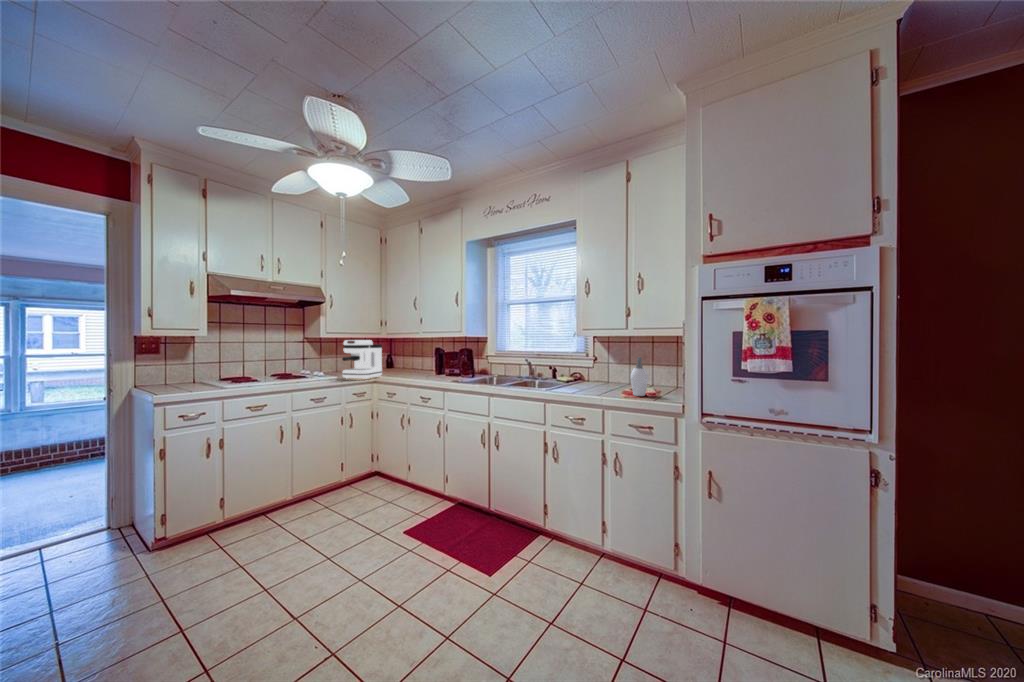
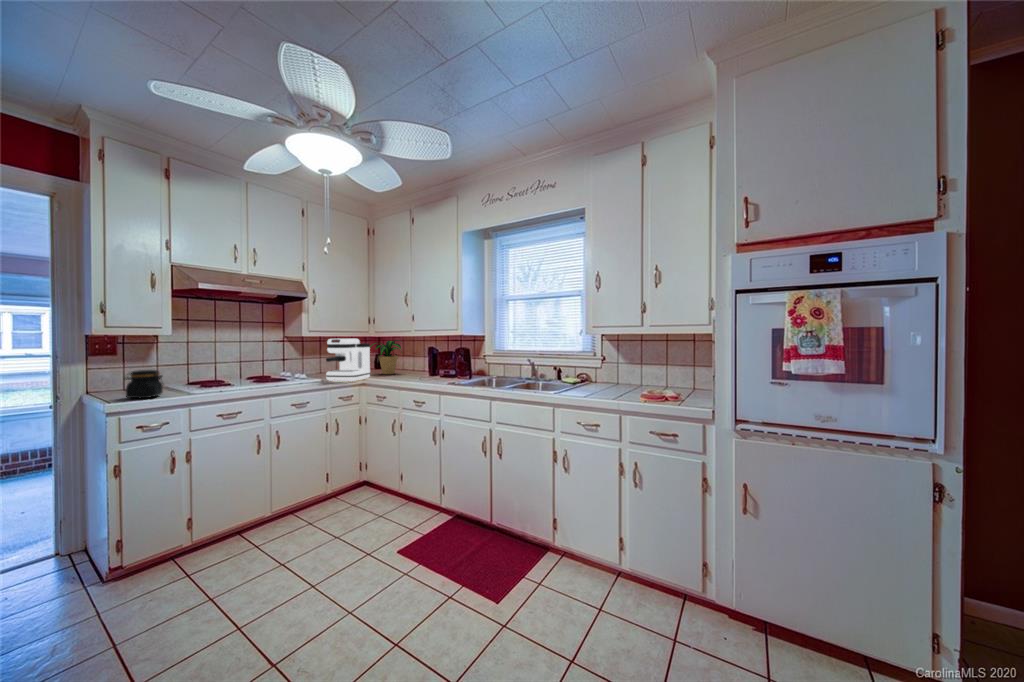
potted plant: none [381,342,416,373] -> present [370,340,401,374]
soap dispenser: present [631,357,648,396] -> none [650,357,669,400]
jar: none [167,367,201,392] -> present [125,370,163,398]

